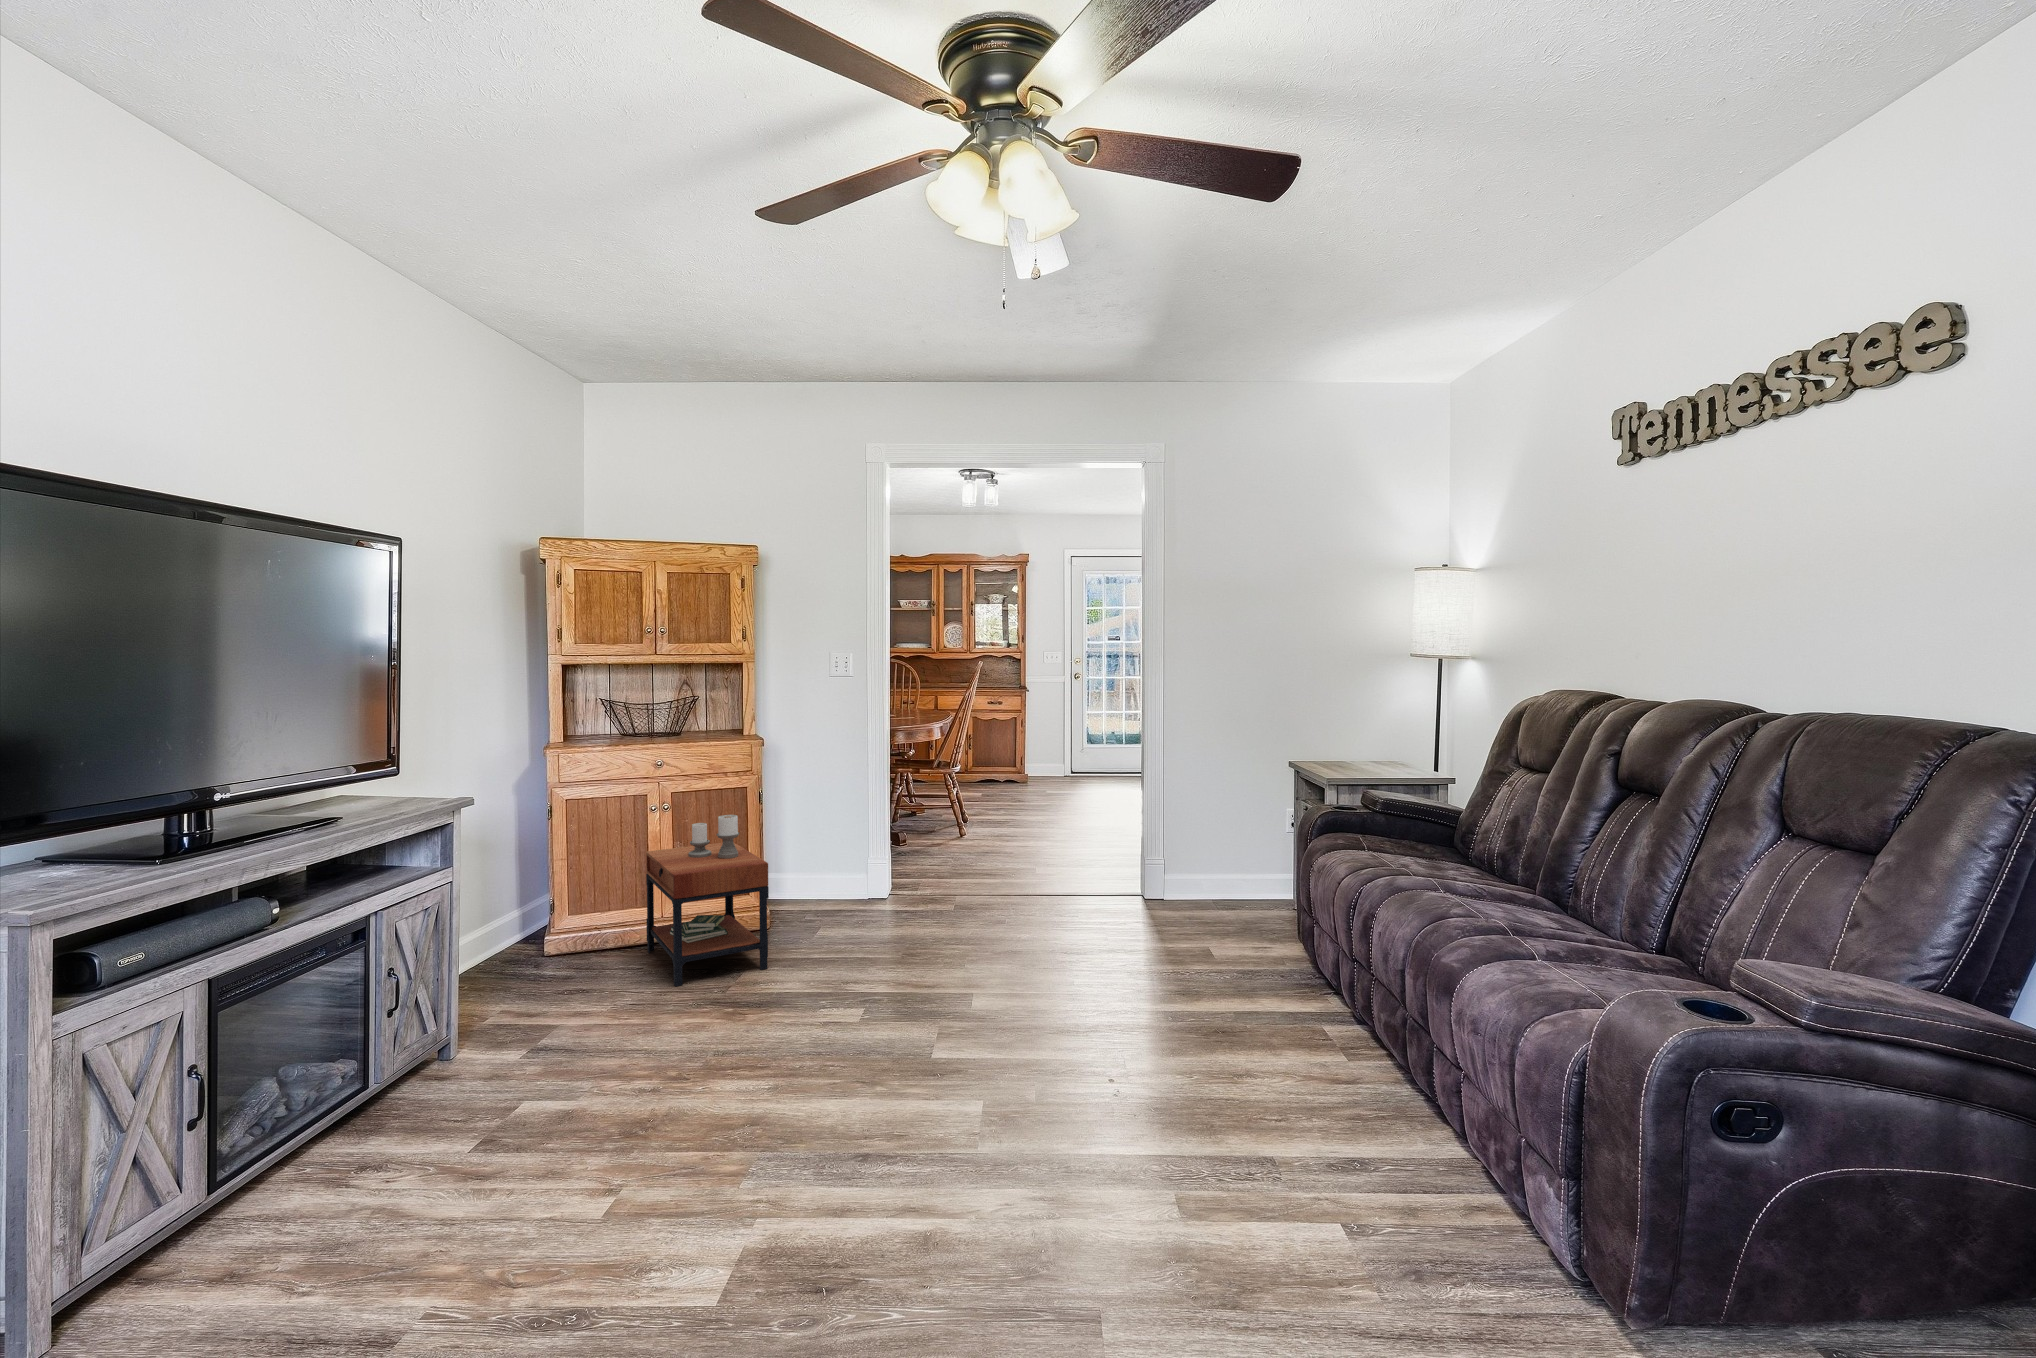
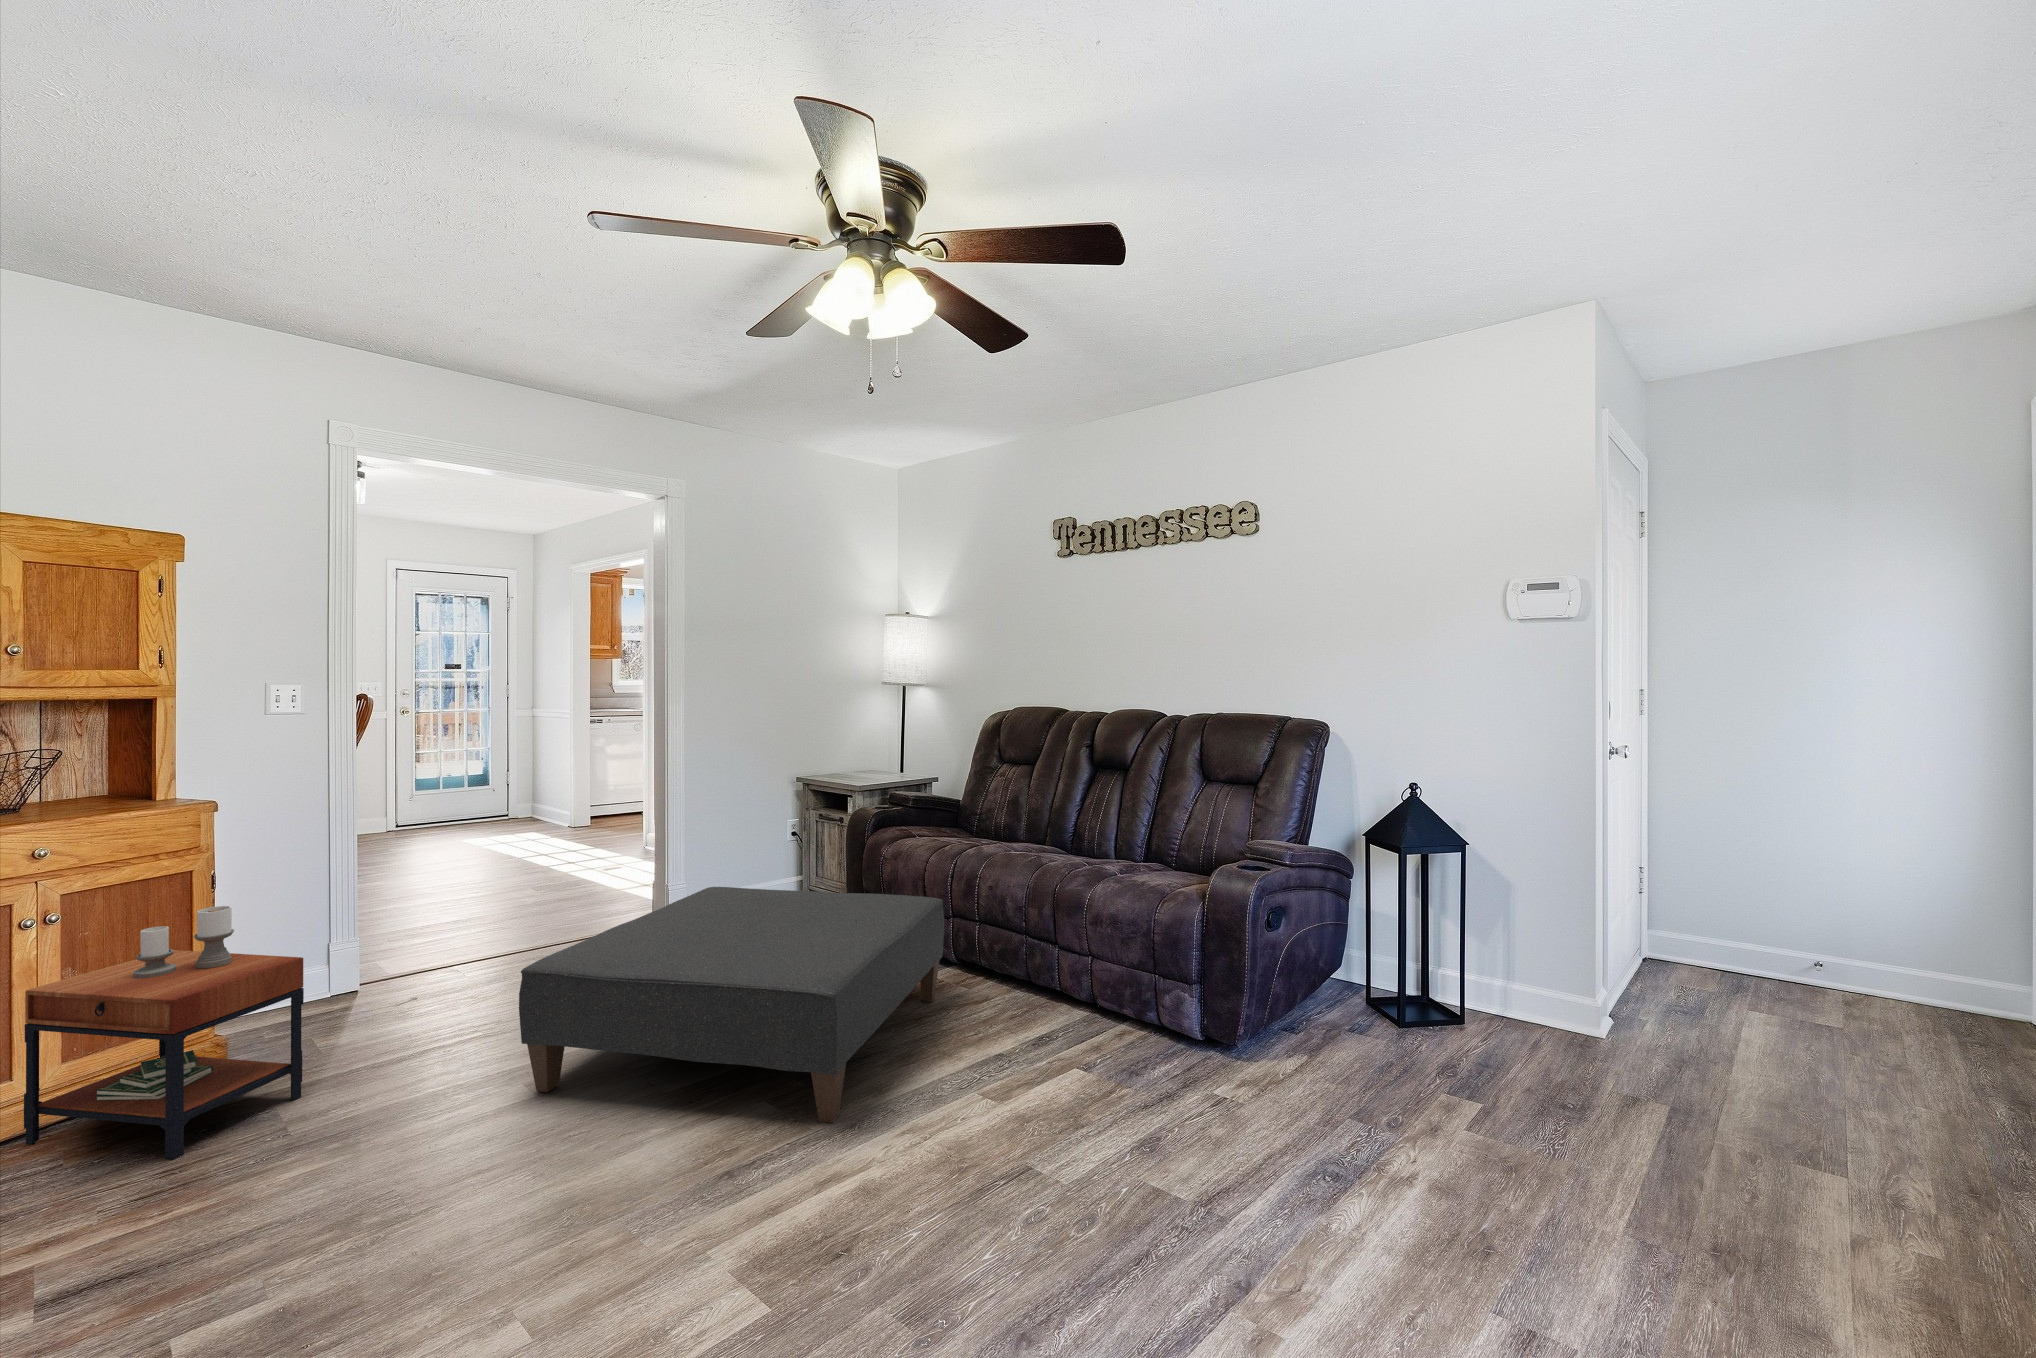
ottoman: none [856,869,1304,1149] -> present [519,887,944,1123]

